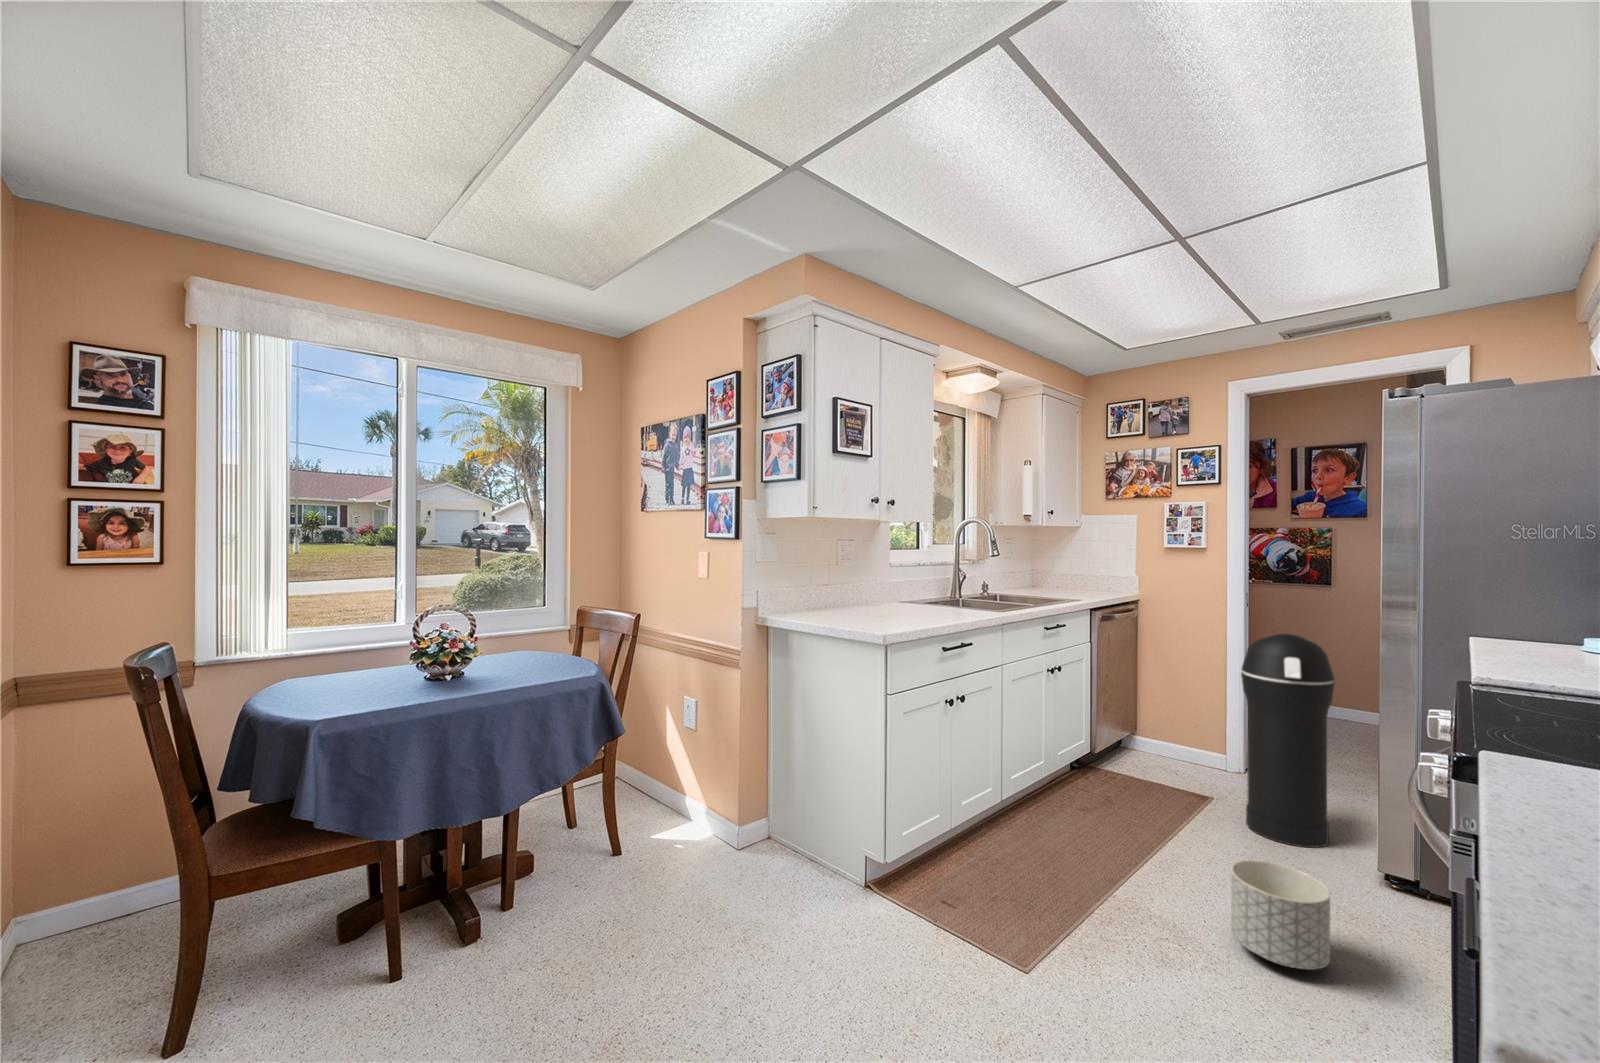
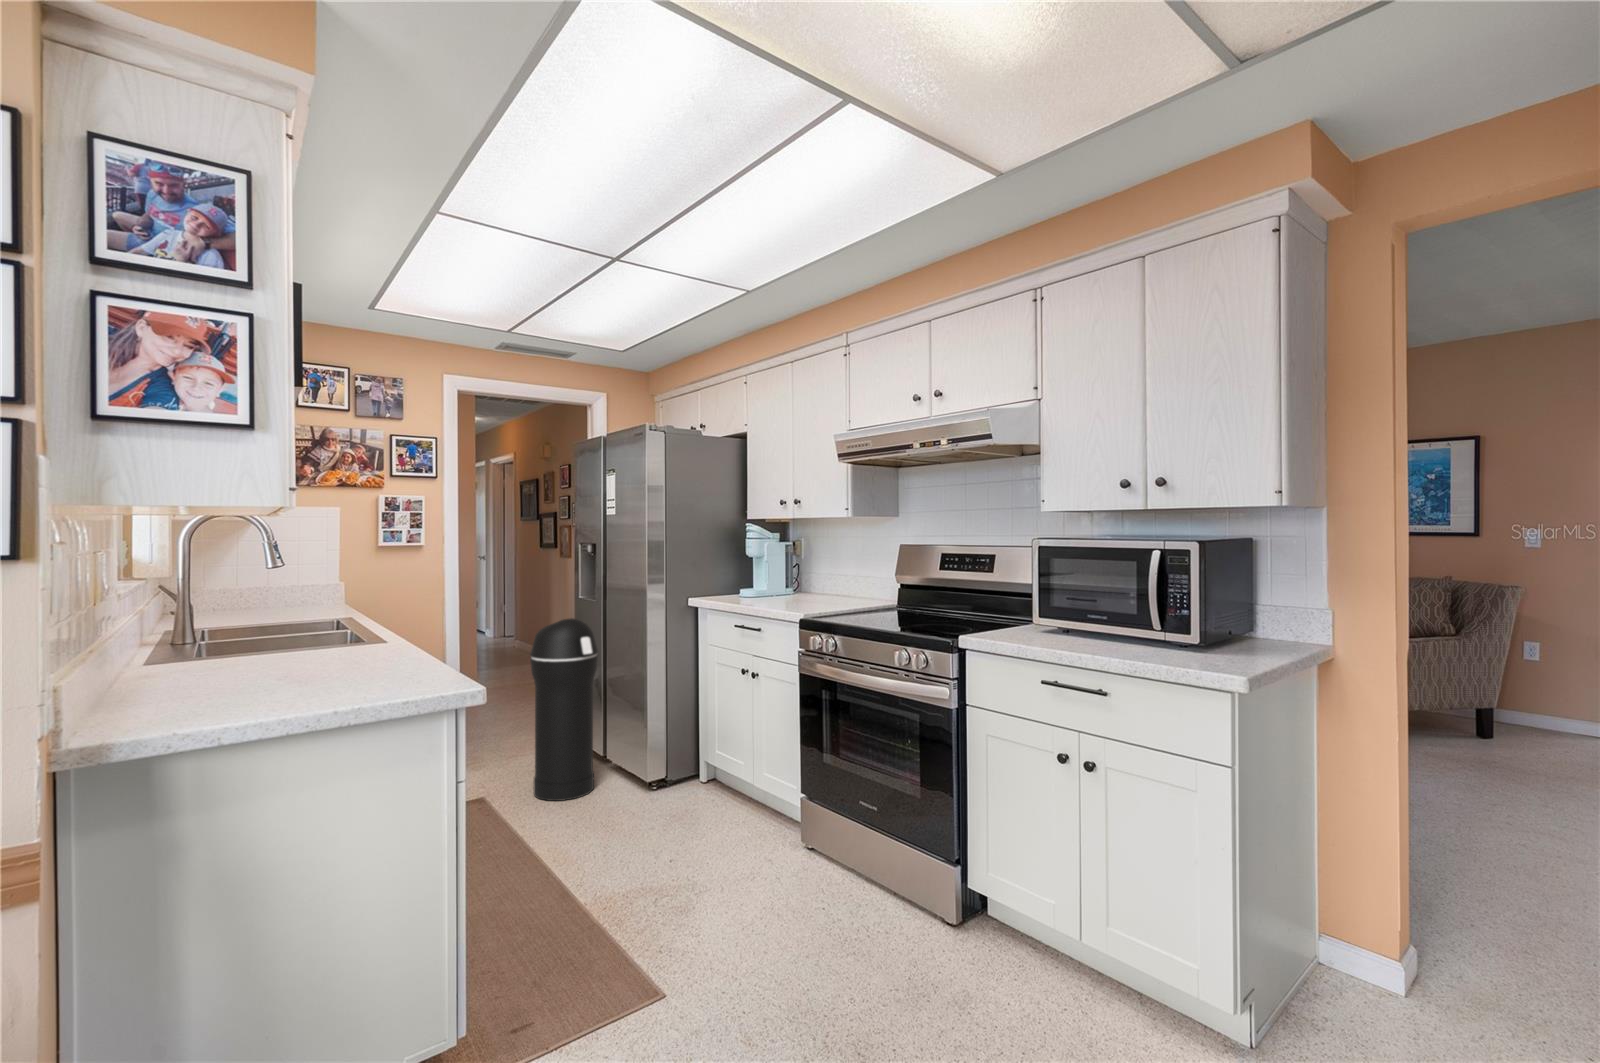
planter: present [1231,860,1330,970] -> none [666,788,727,861]

